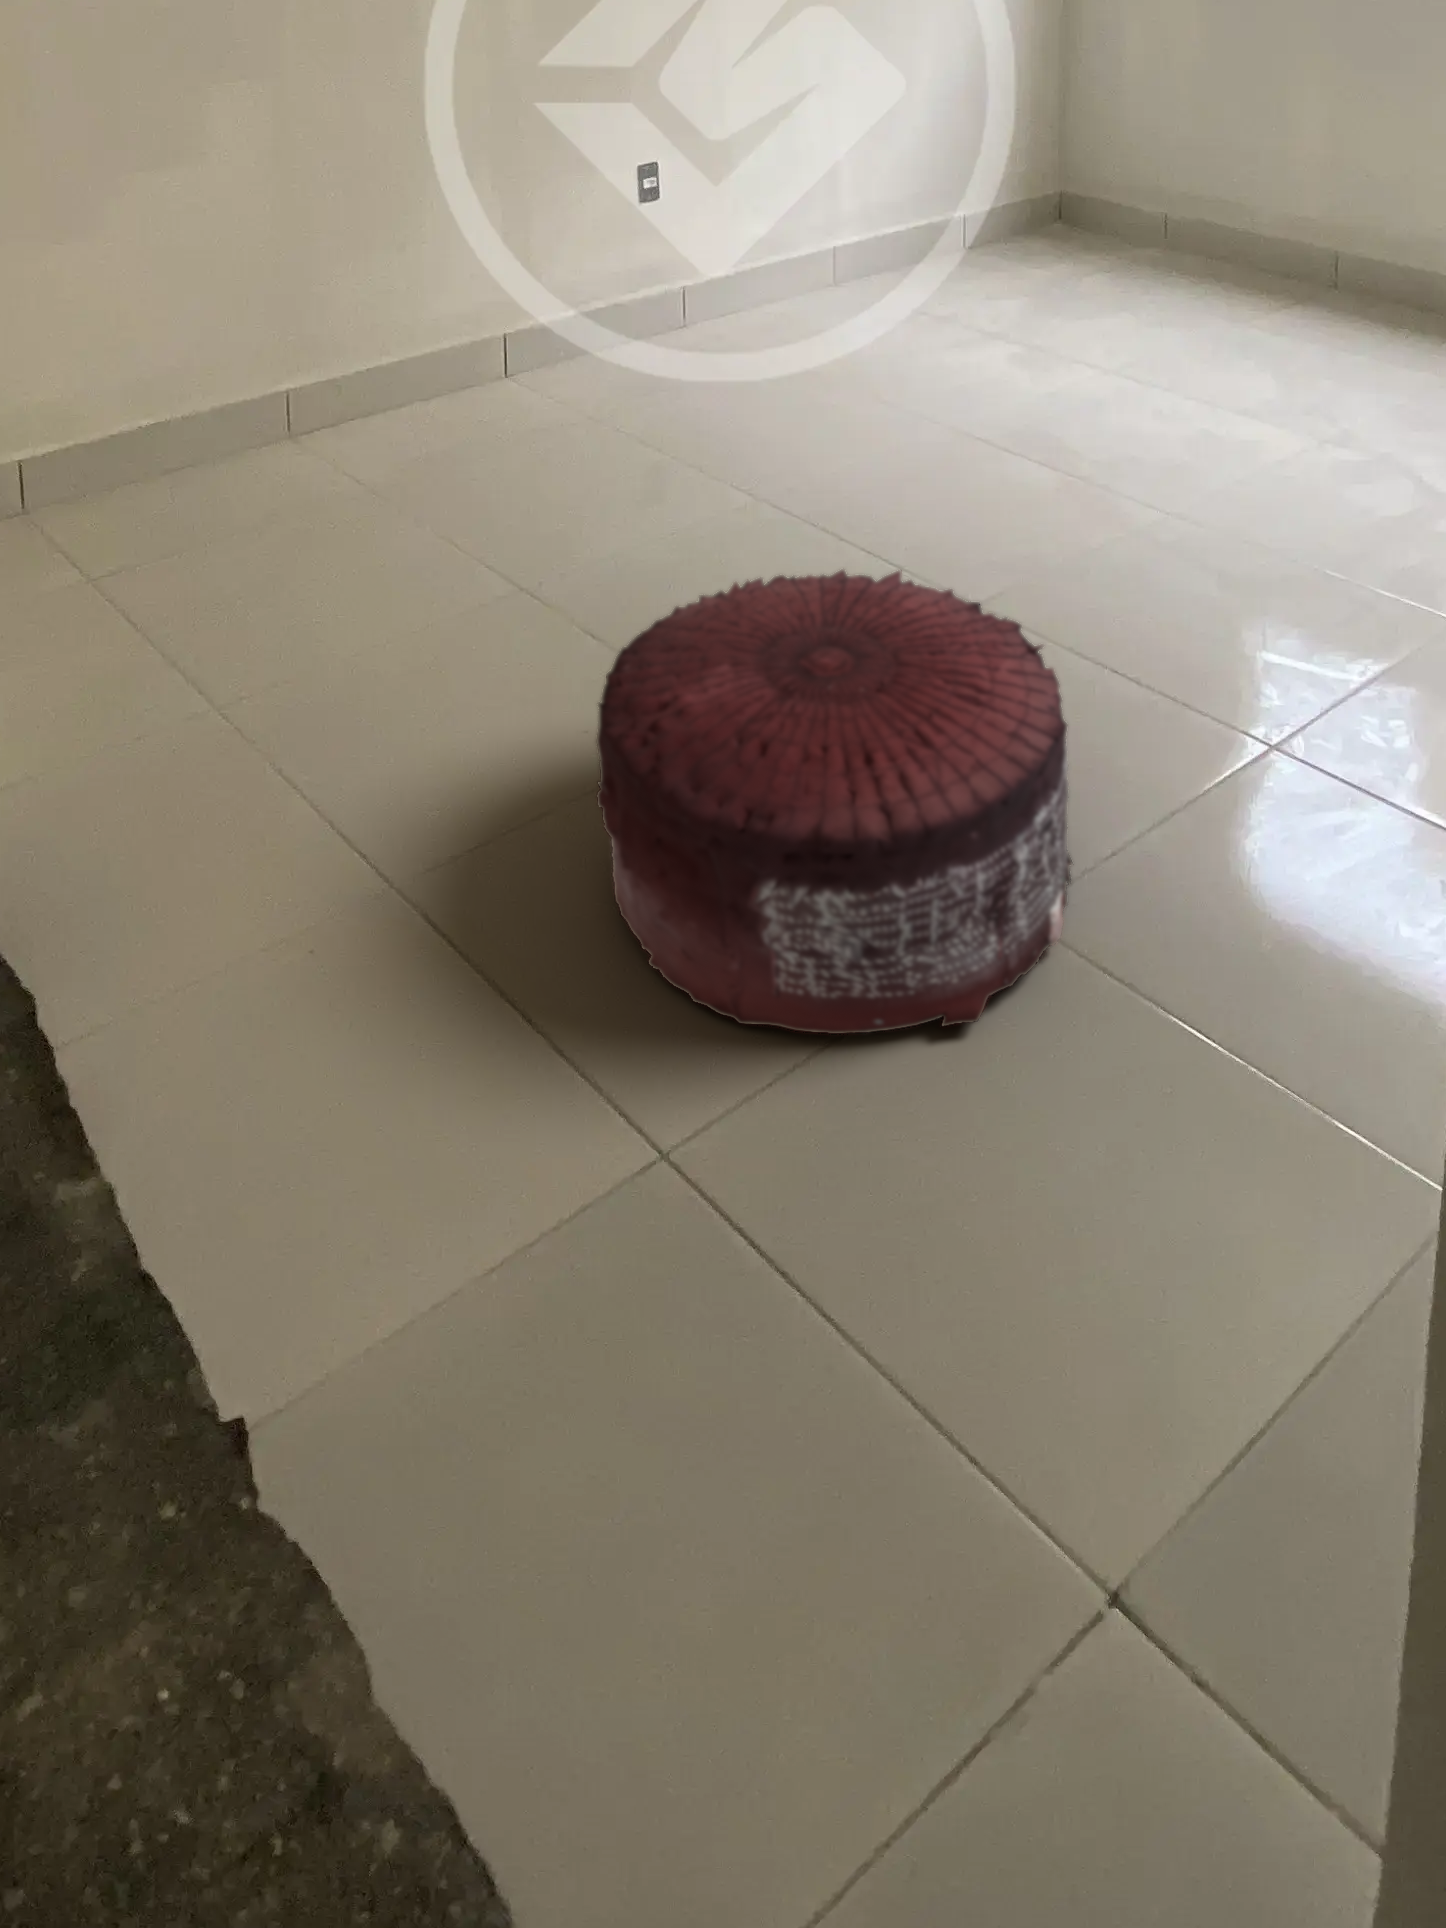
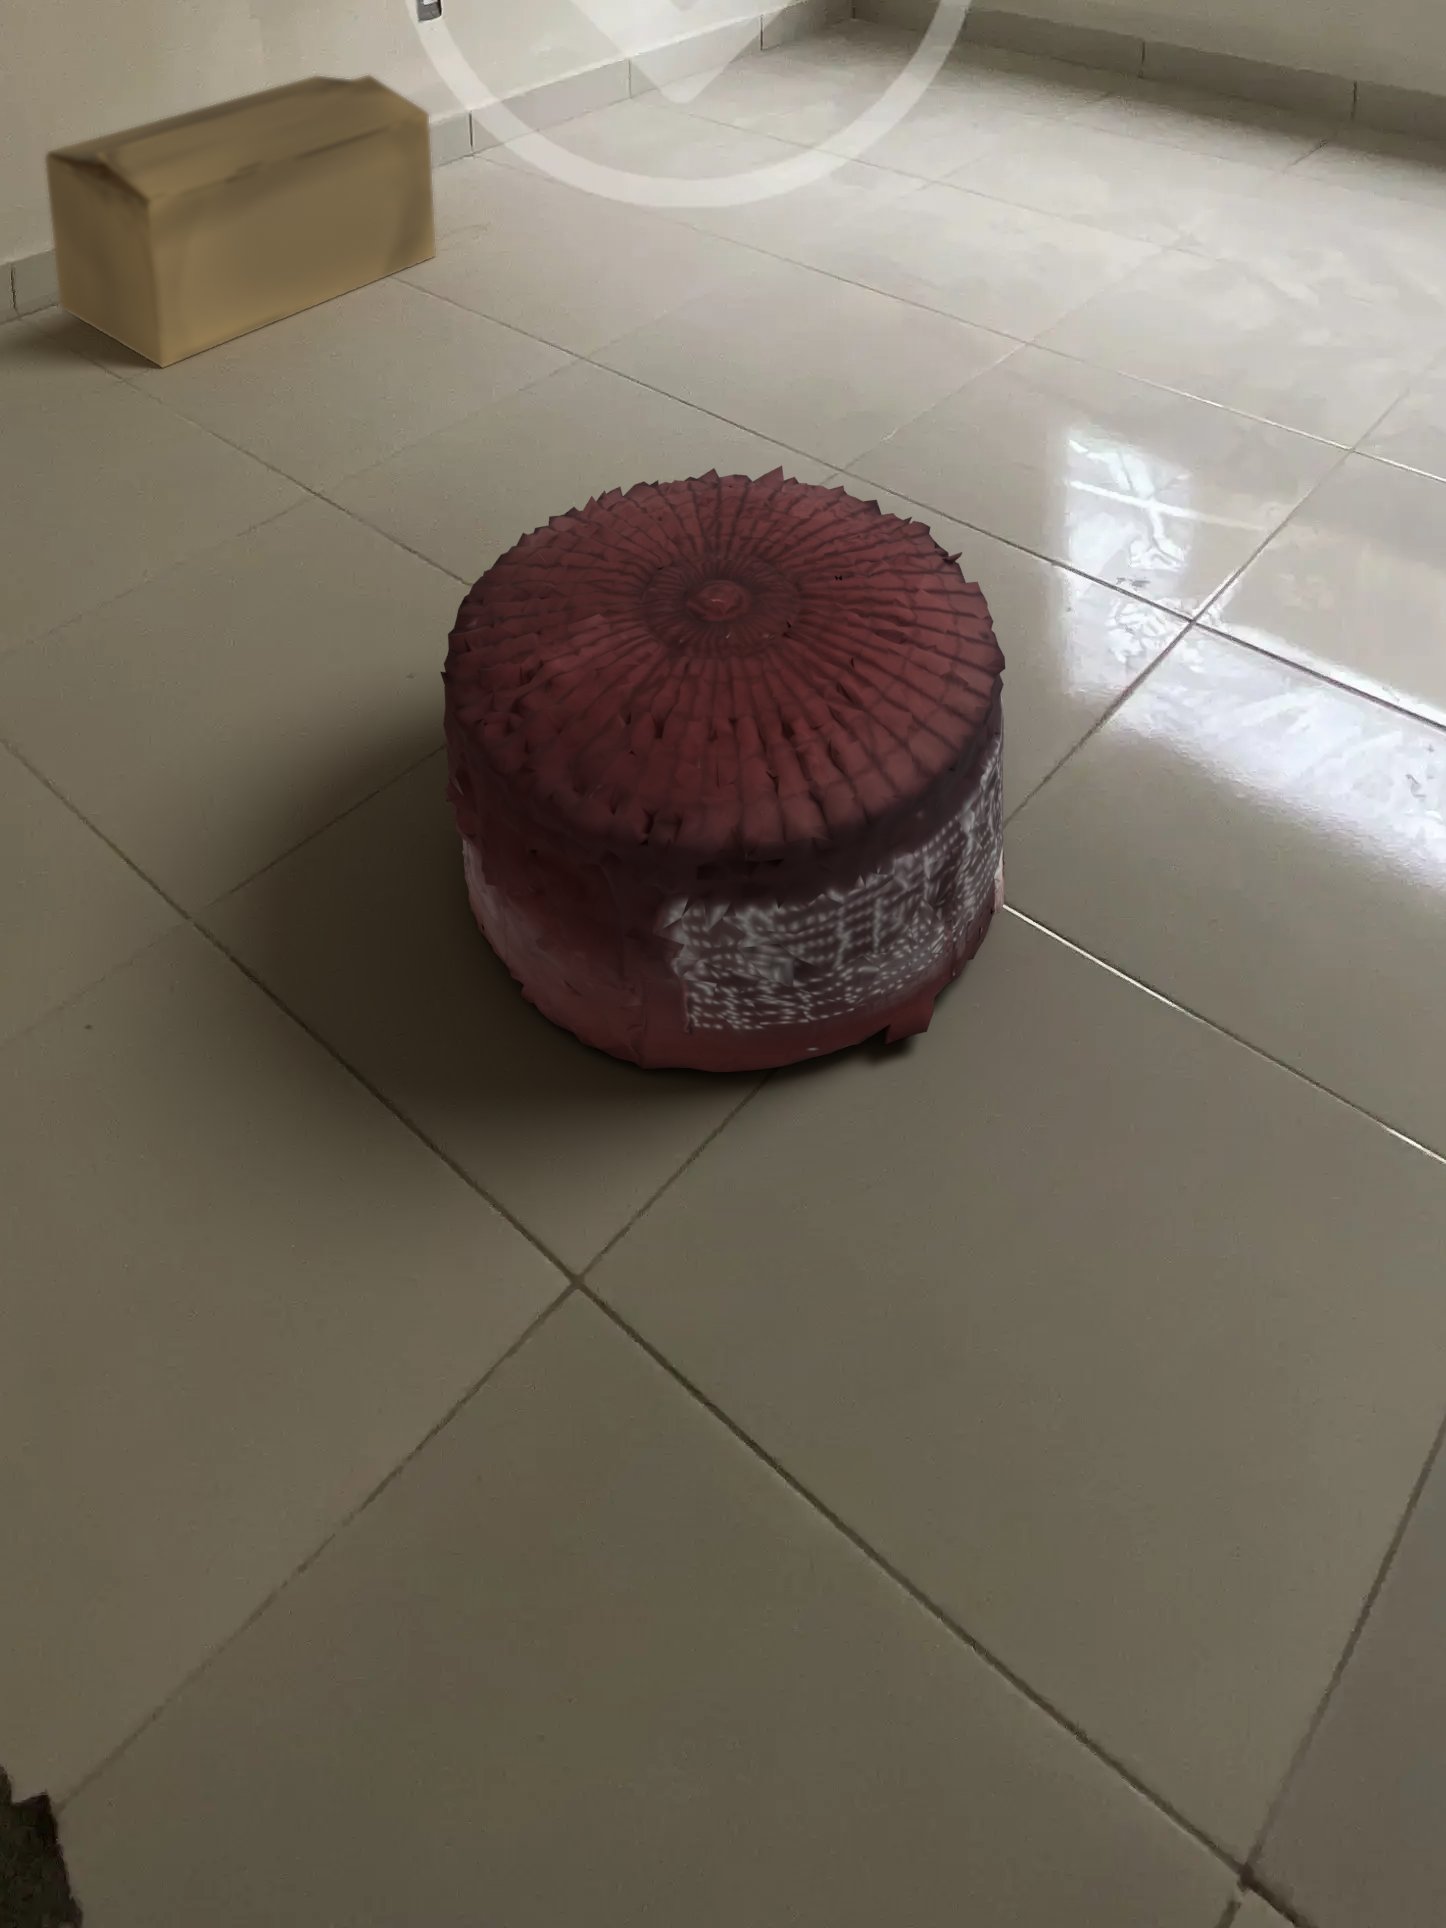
cardboard box: none [315,243,644,483] -> present [45,75,436,367]

